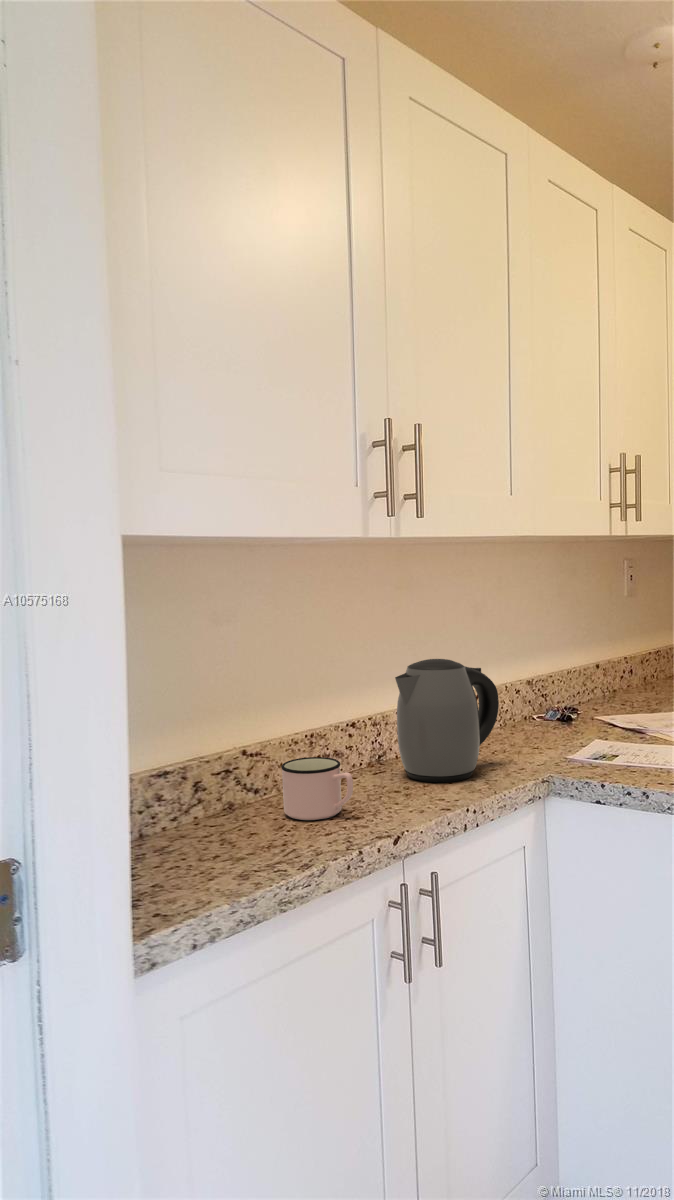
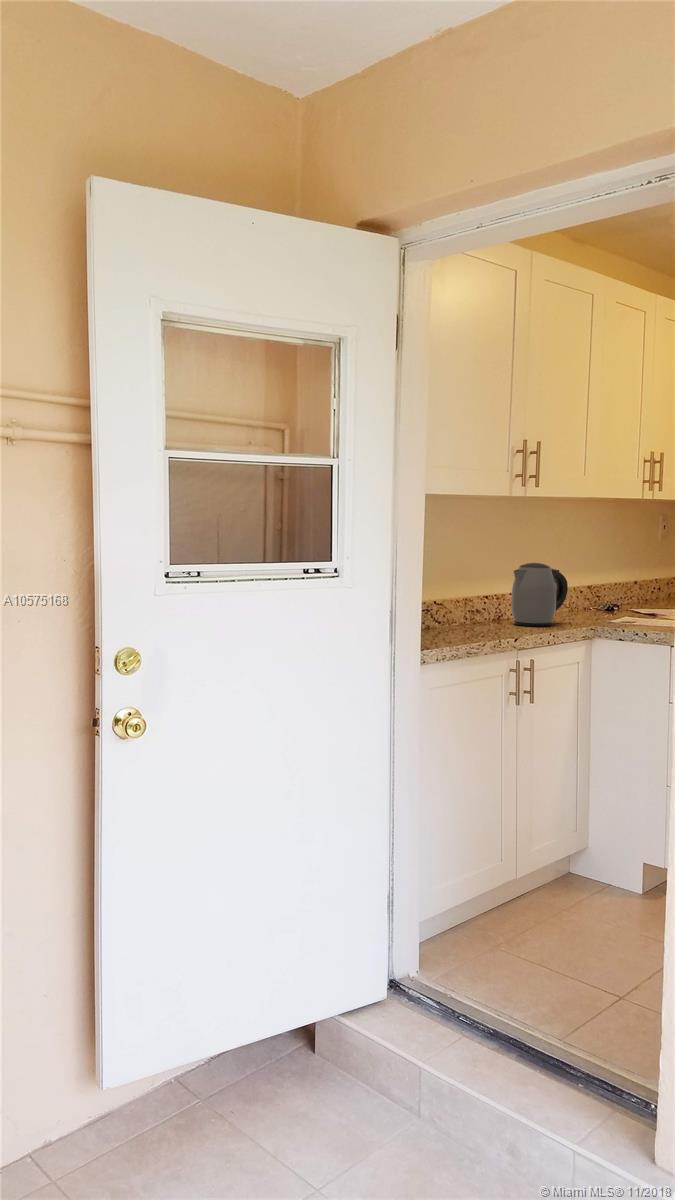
mug: present [281,757,353,820] -> none [458,606,494,633]

